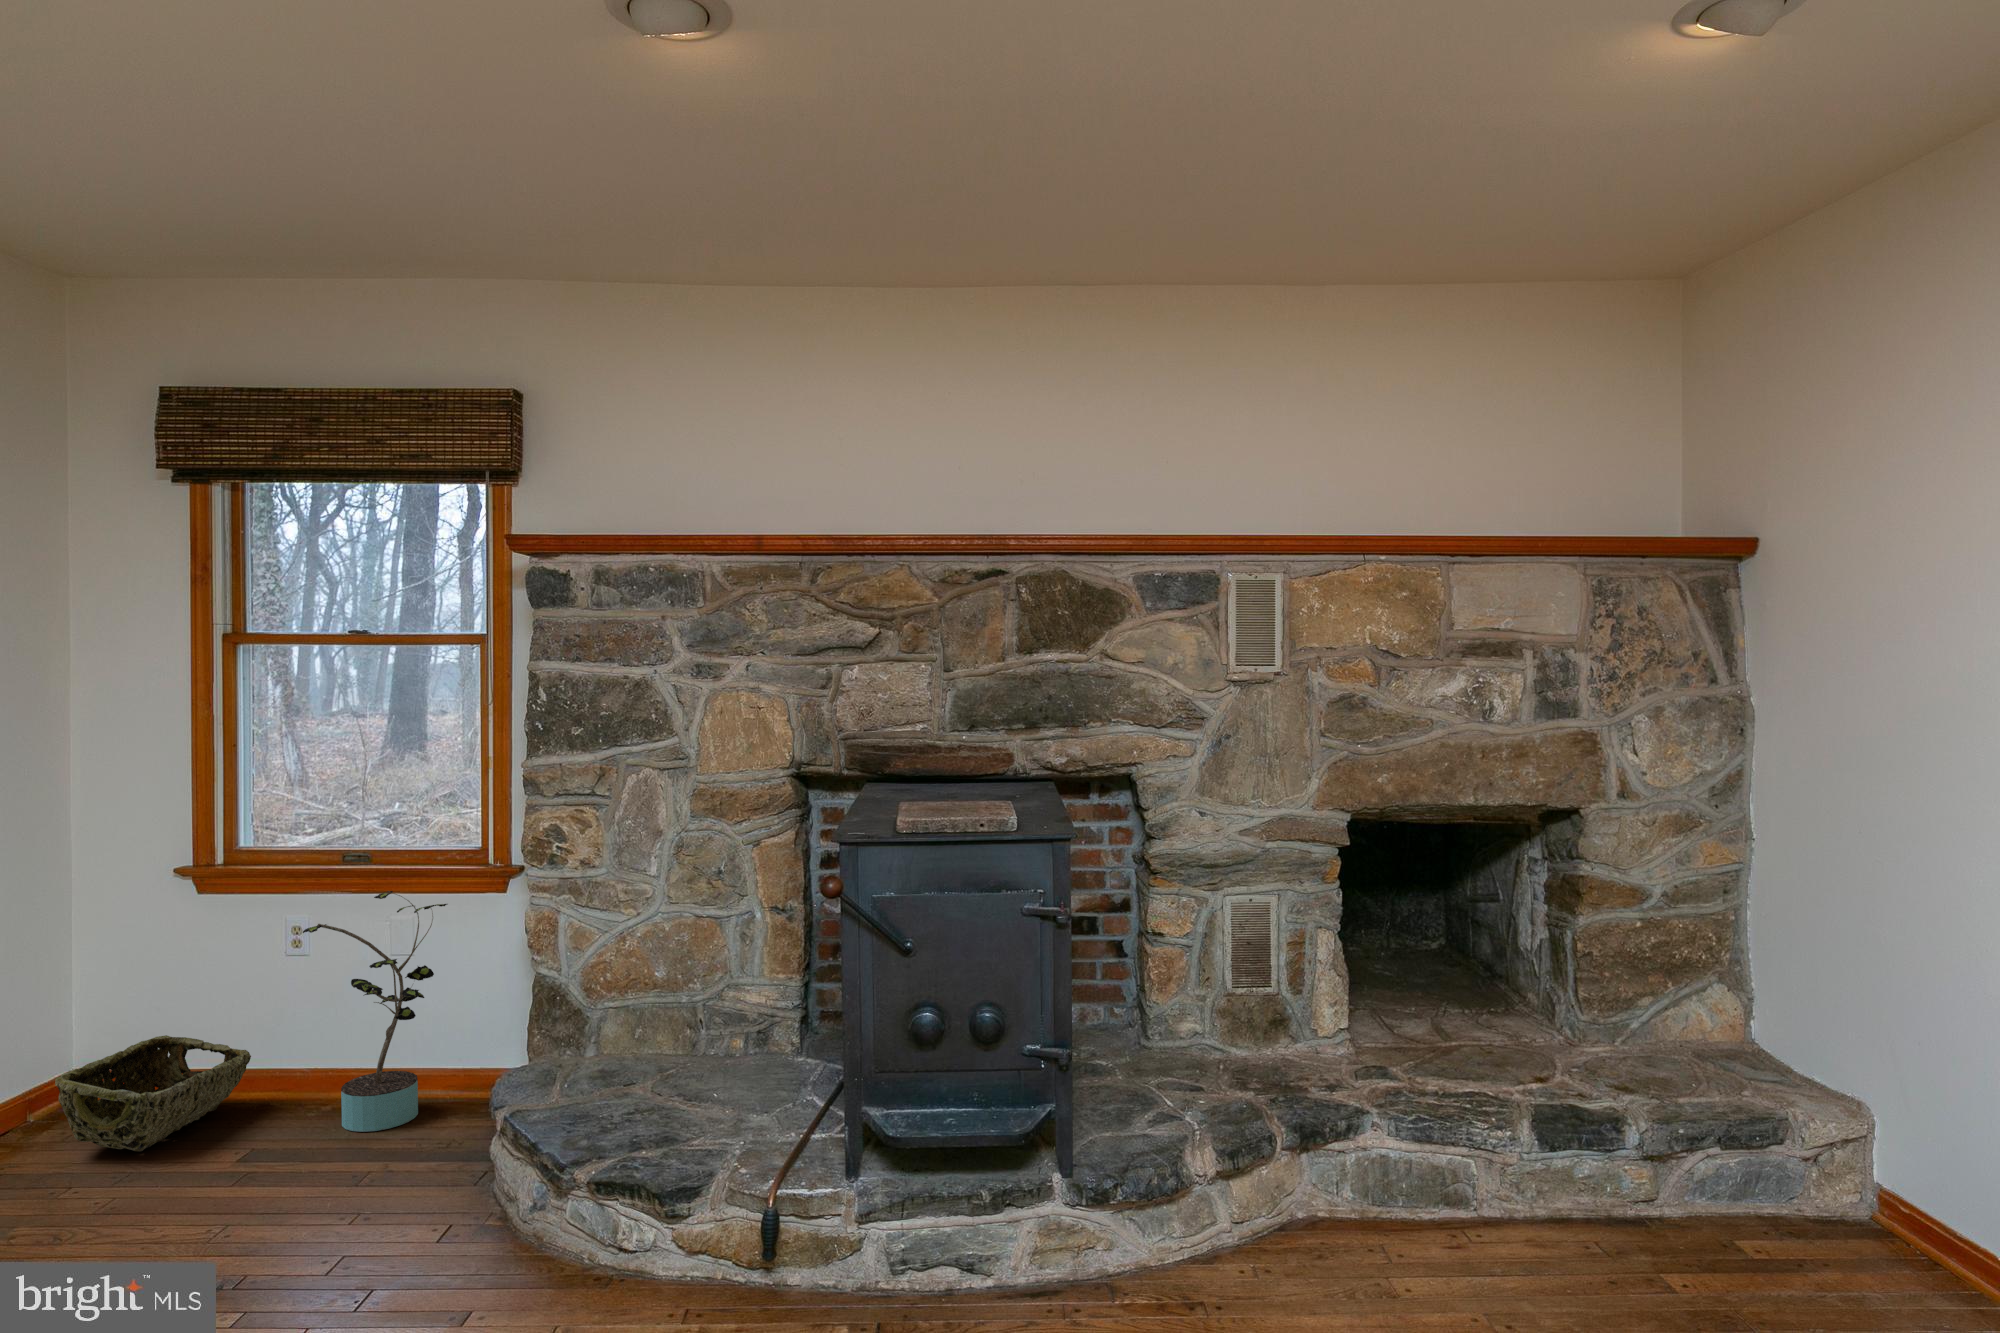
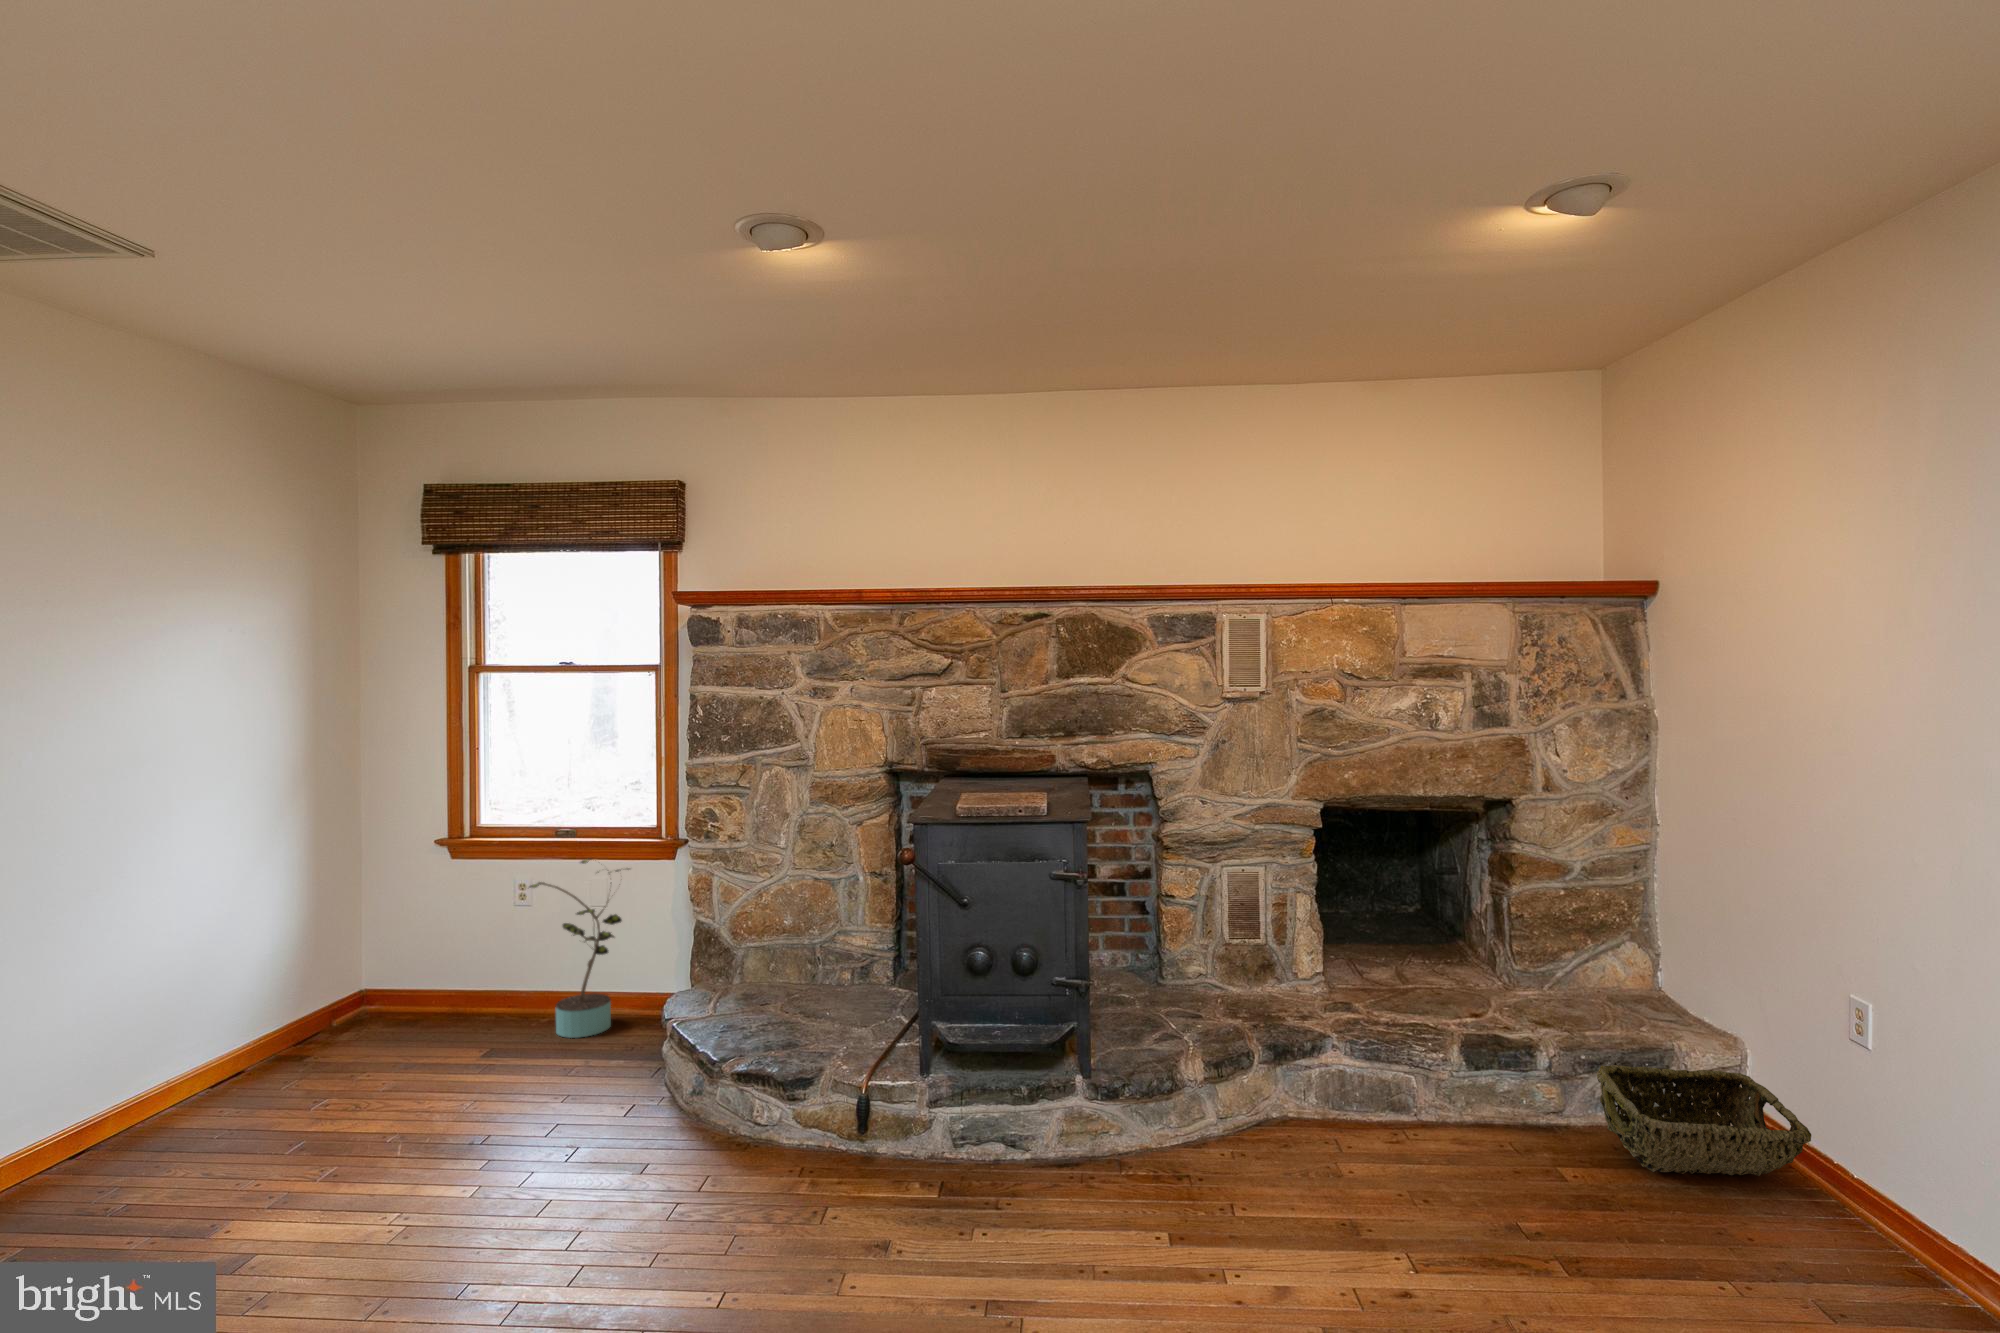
woven basket: present [55,1035,251,1151] -> present [1597,1065,1811,1176]

